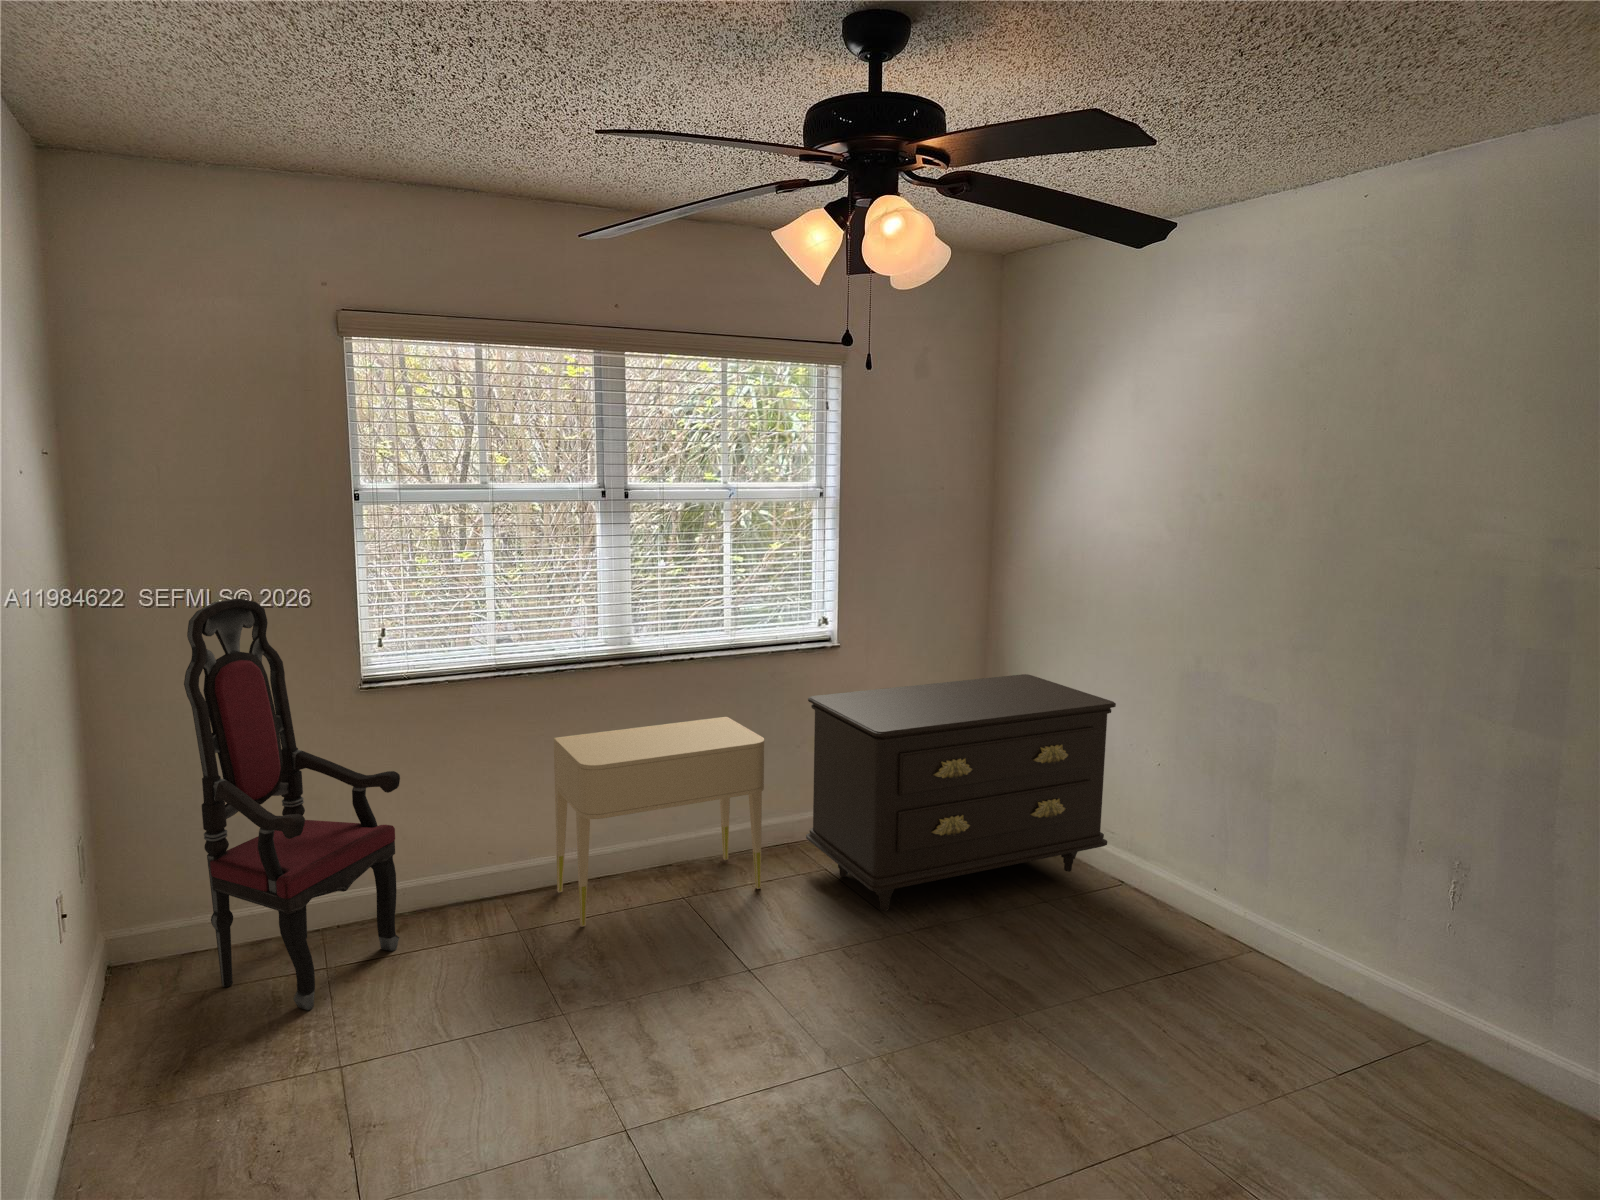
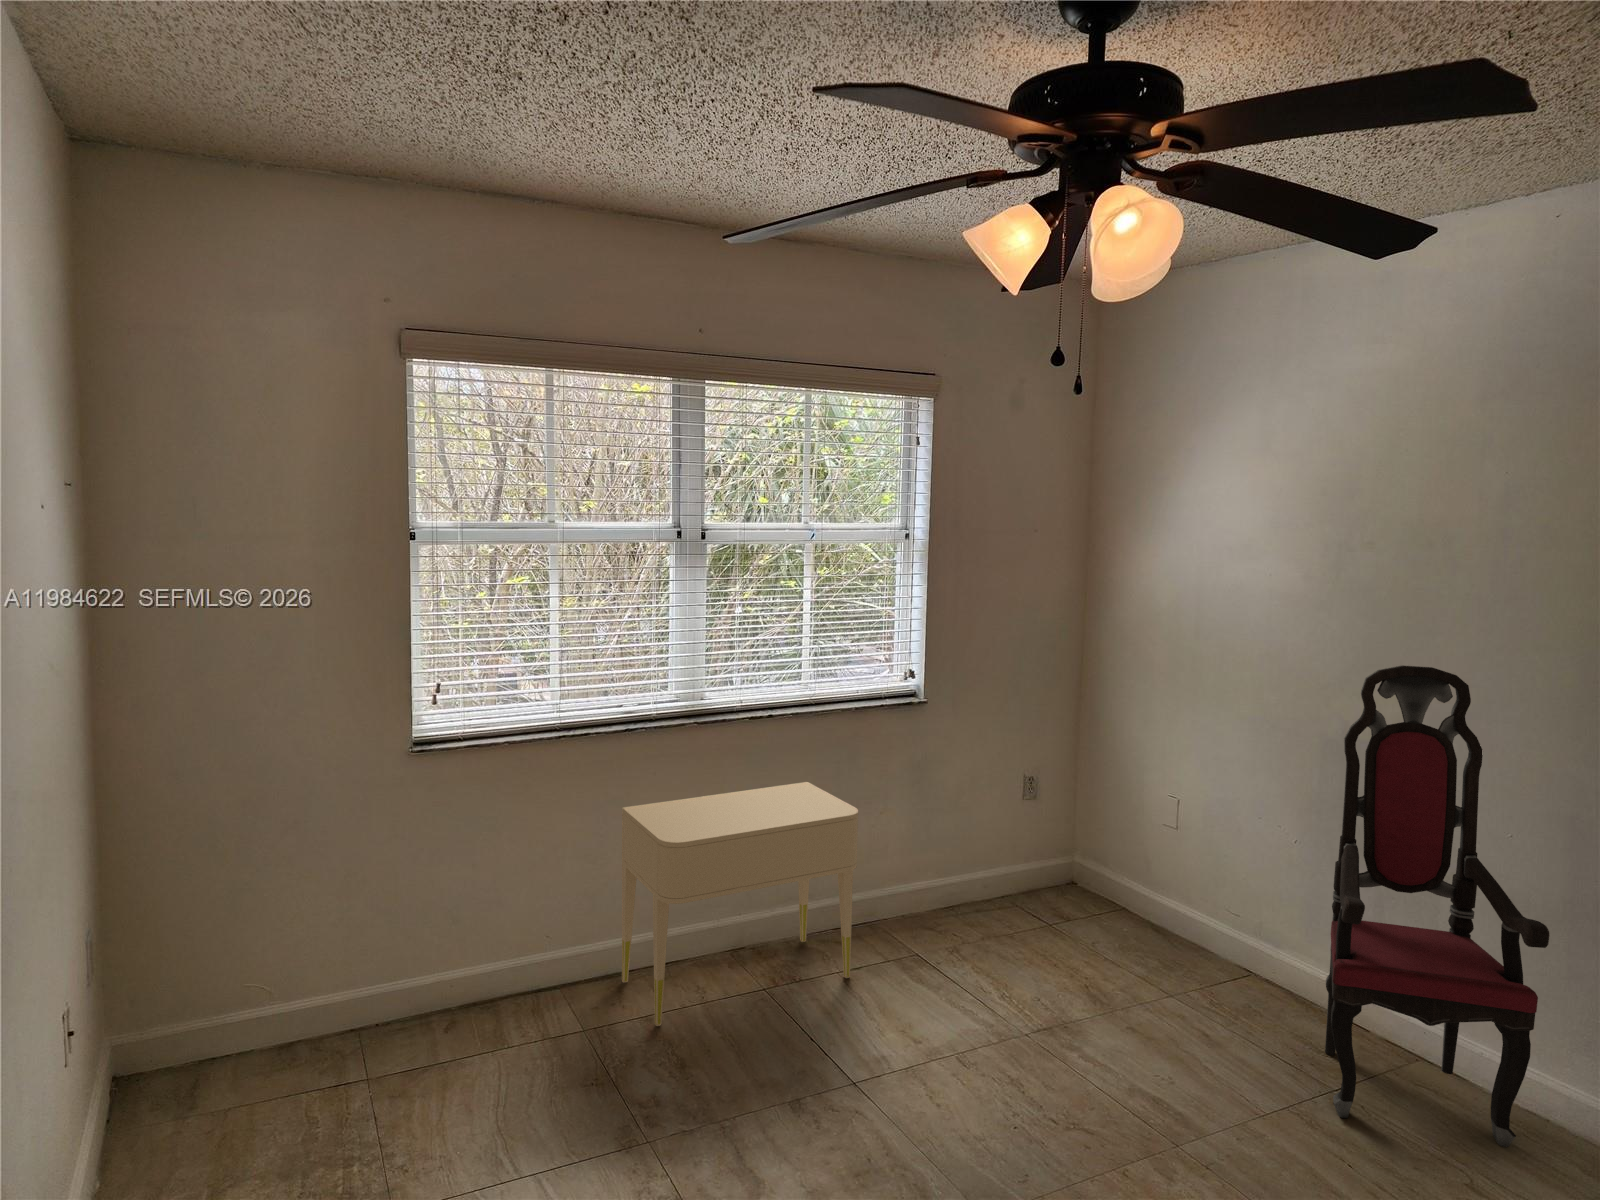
armchair: present [184,599,400,1010] -> present [1325,665,1550,1147]
dresser: present [806,674,1116,911] -> none [896,734,1242,1006]

